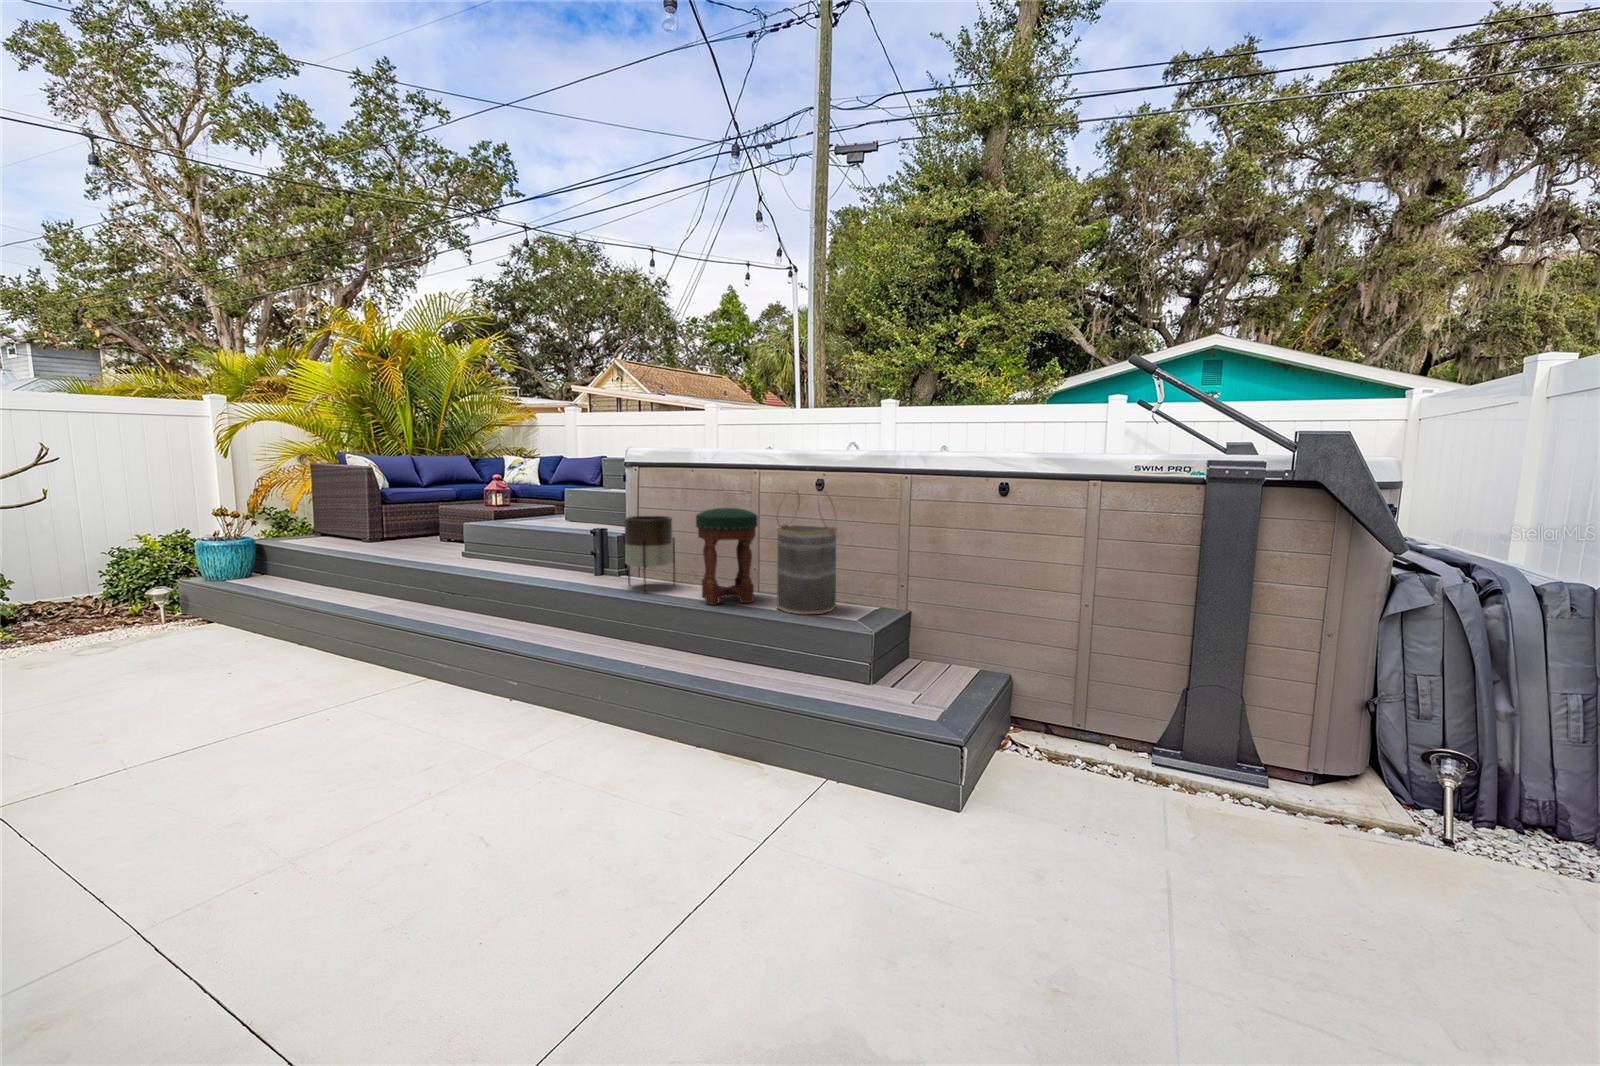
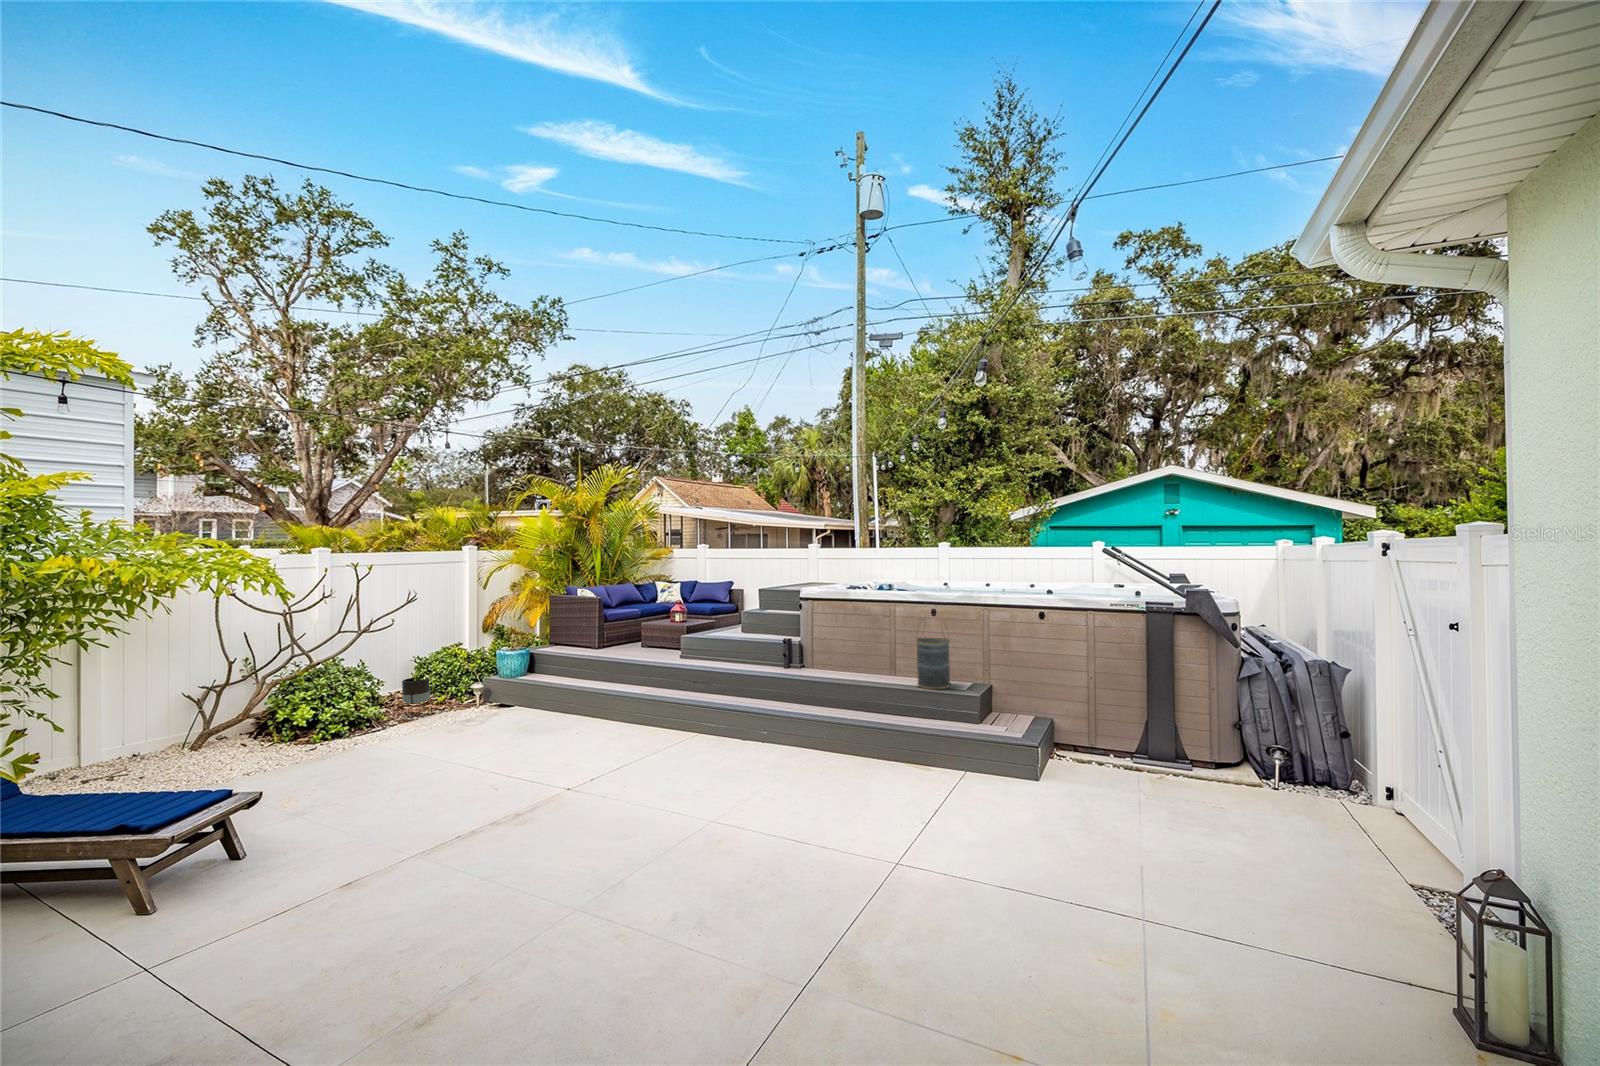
stool: present [696,508,758,605] -> none [865,628,900,686]
planter: present [624,516,675,592] -> present [402,677,432,719]

